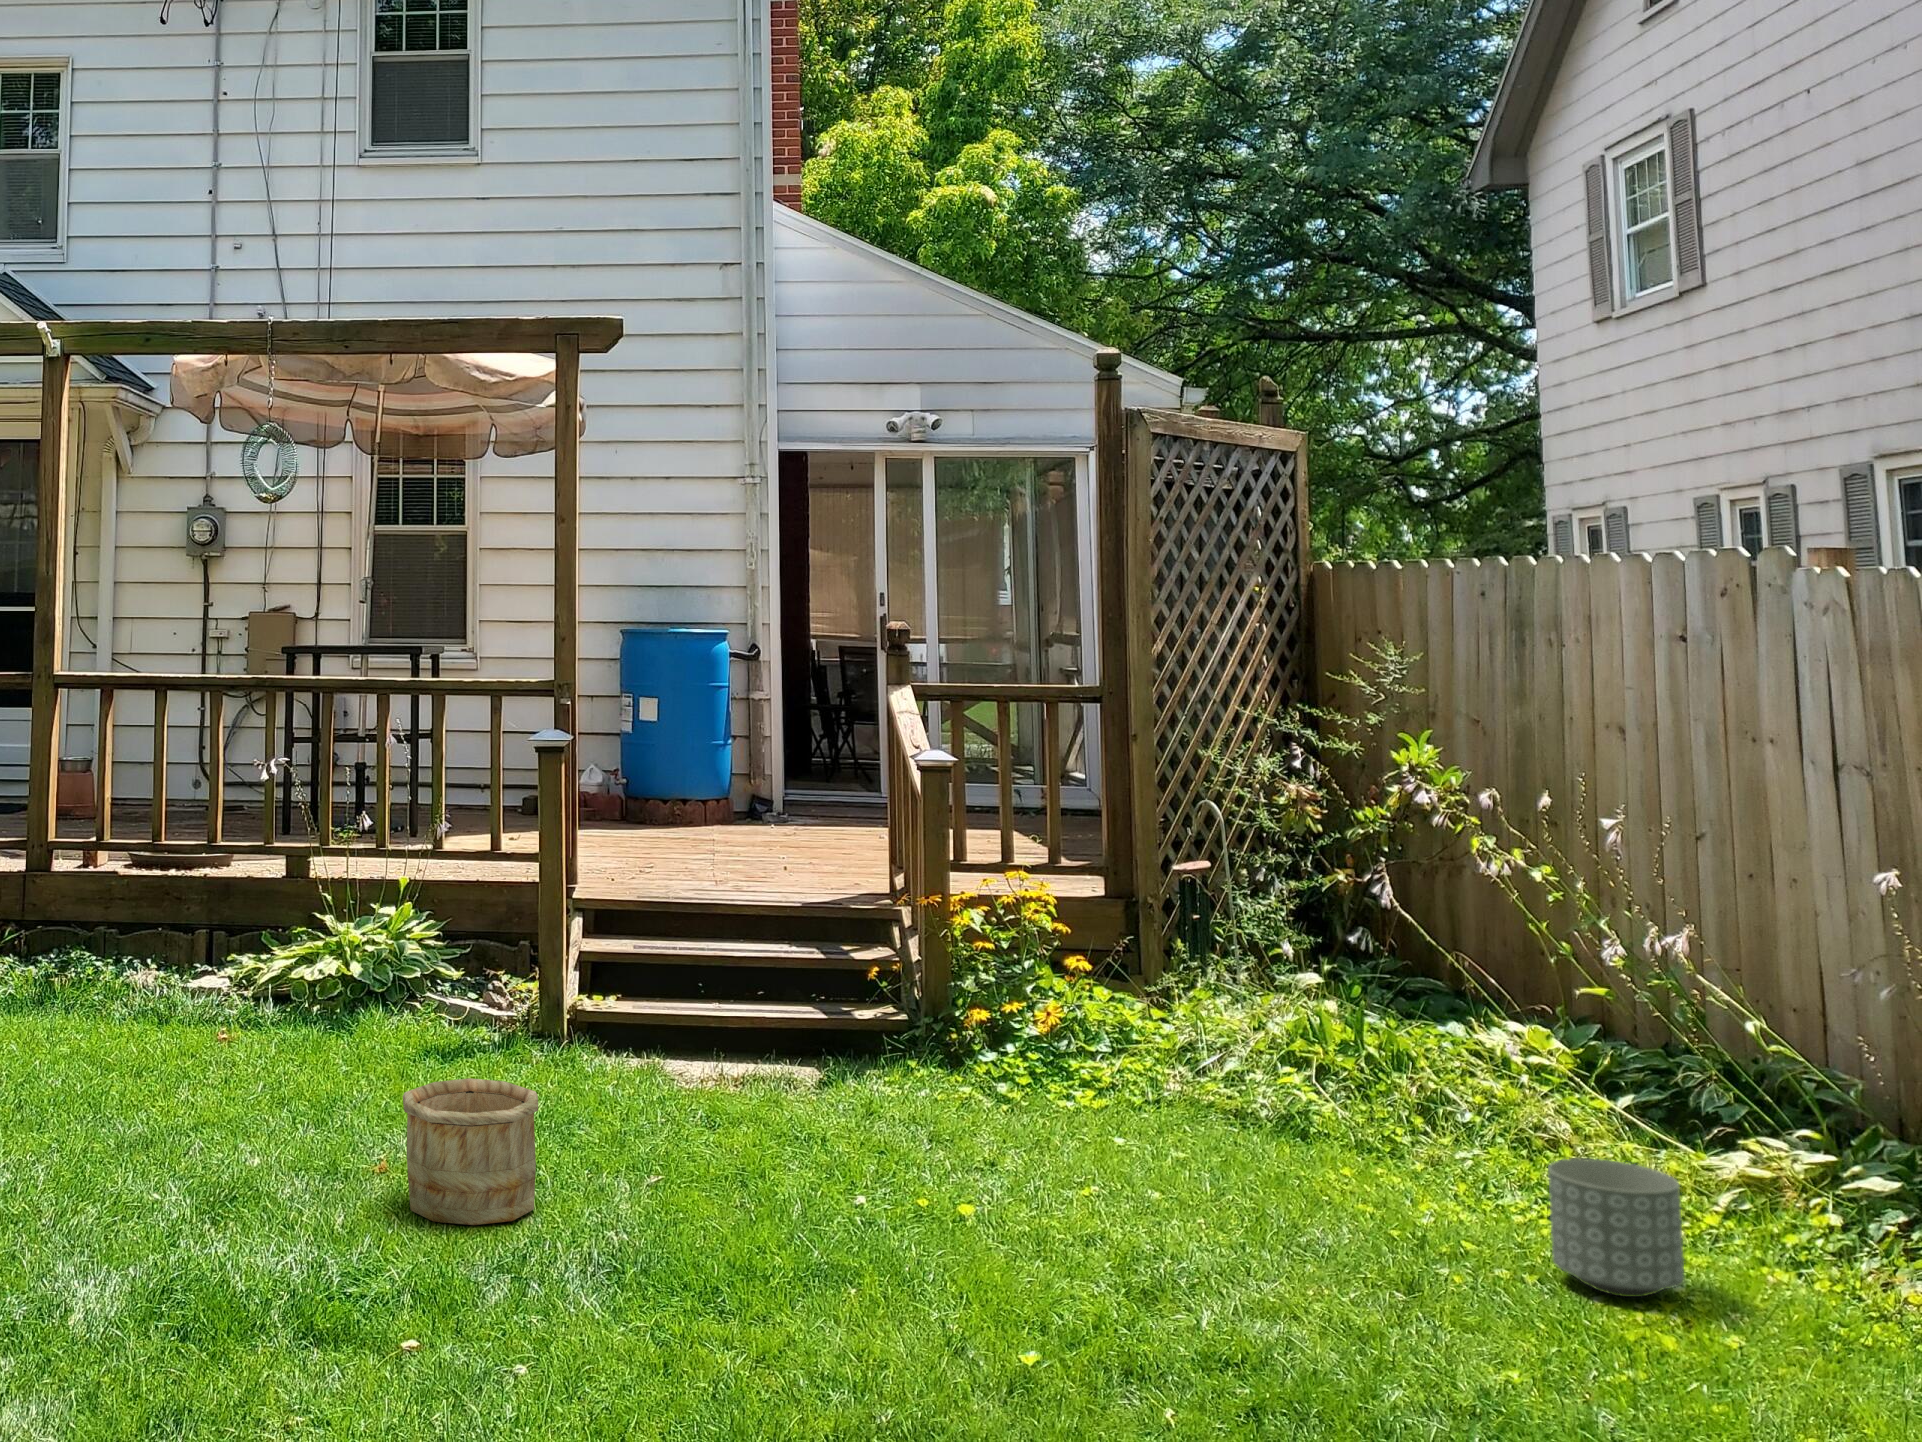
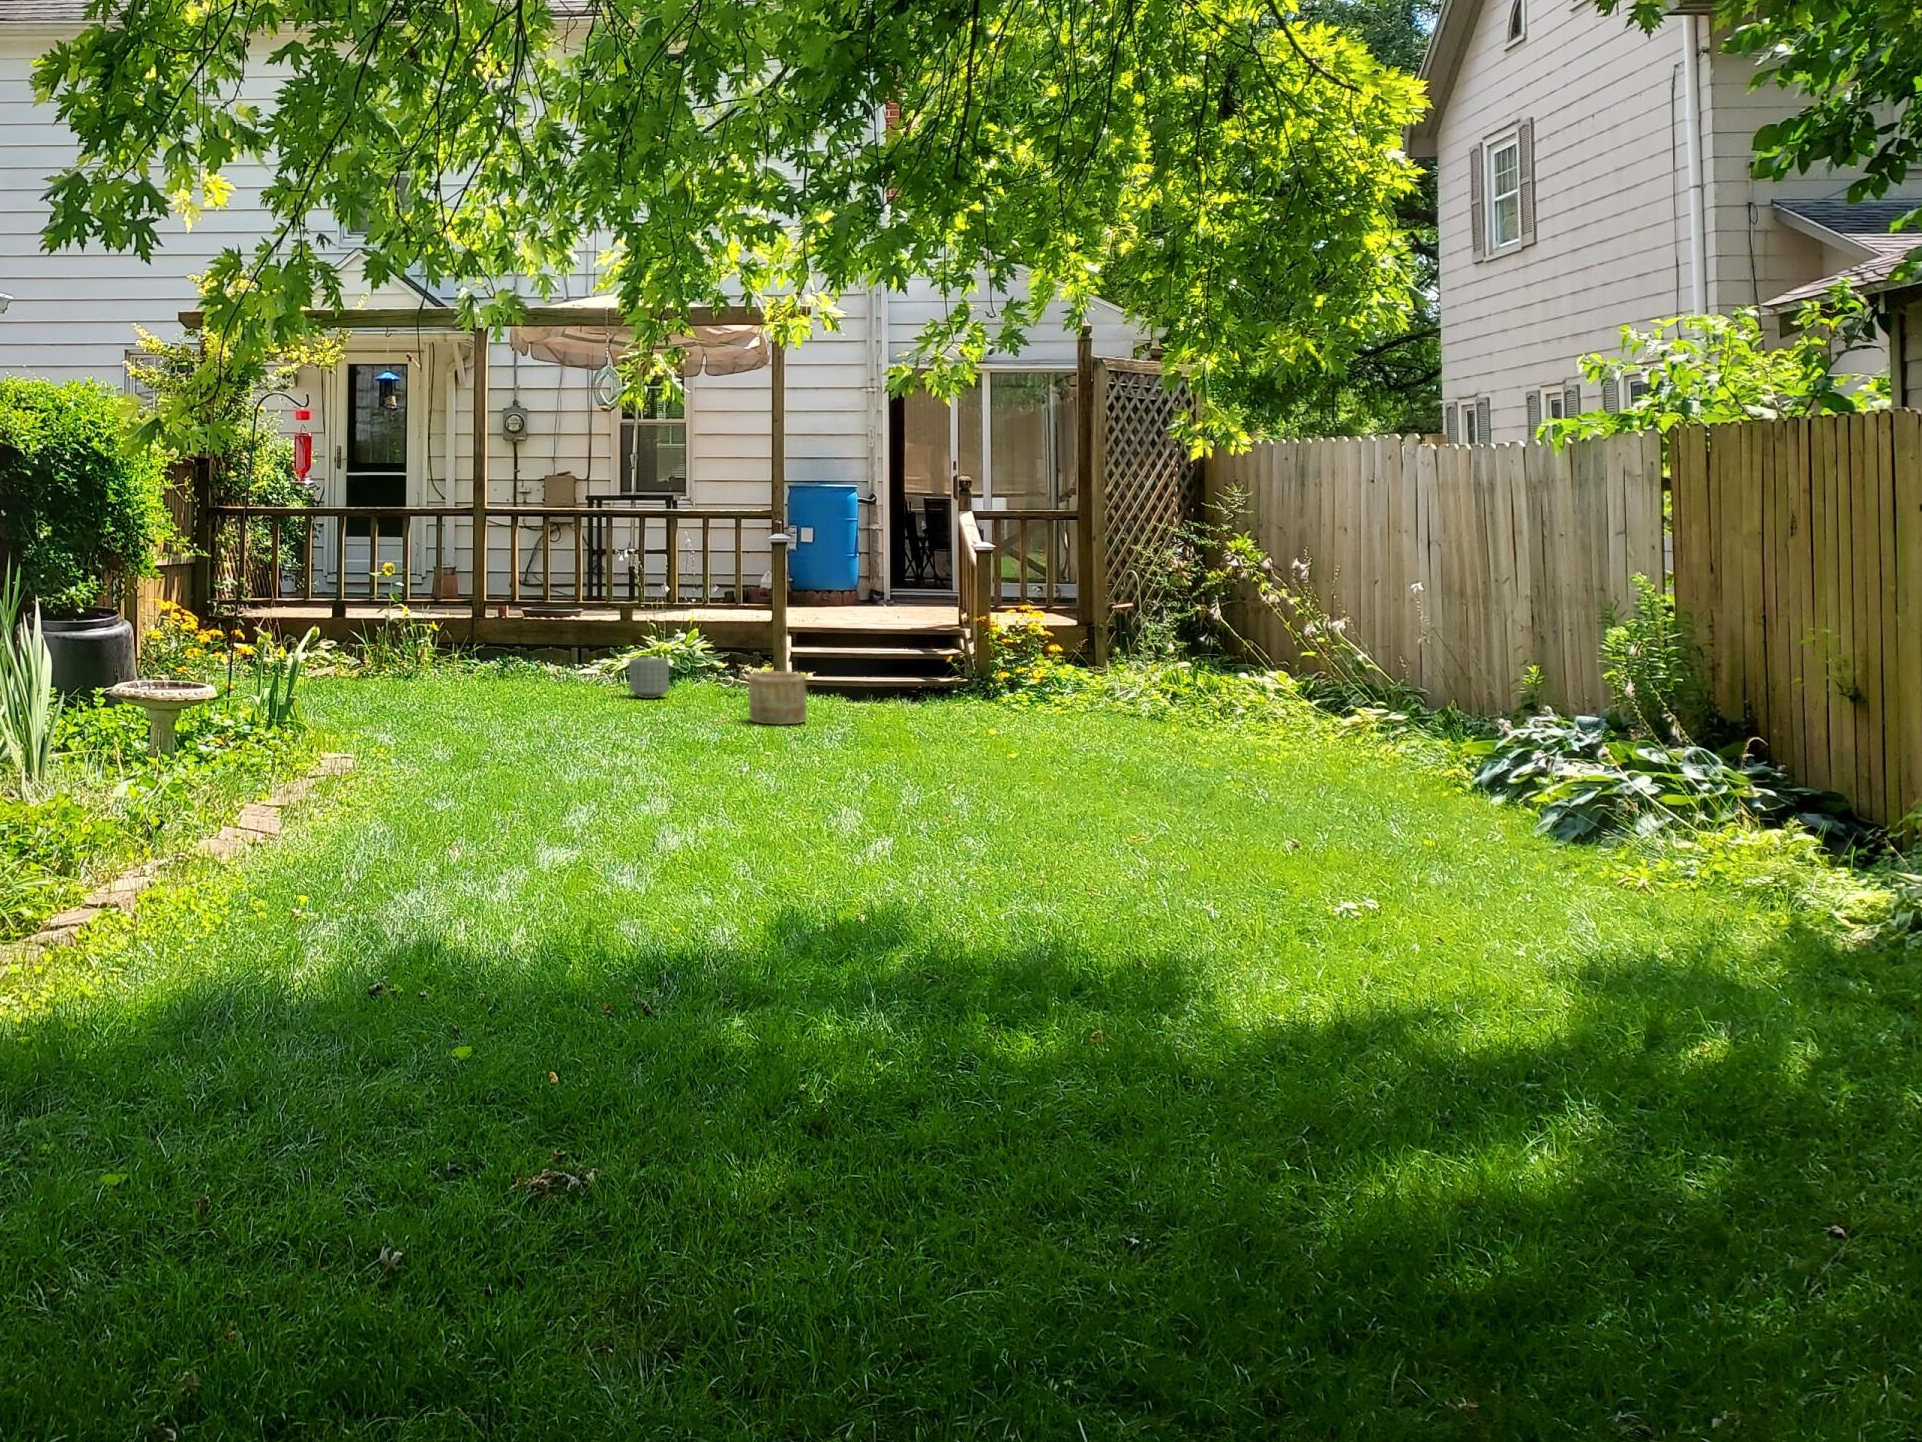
planter: present [1548,1159,1685,1297] -> present [629,657,669,698]

